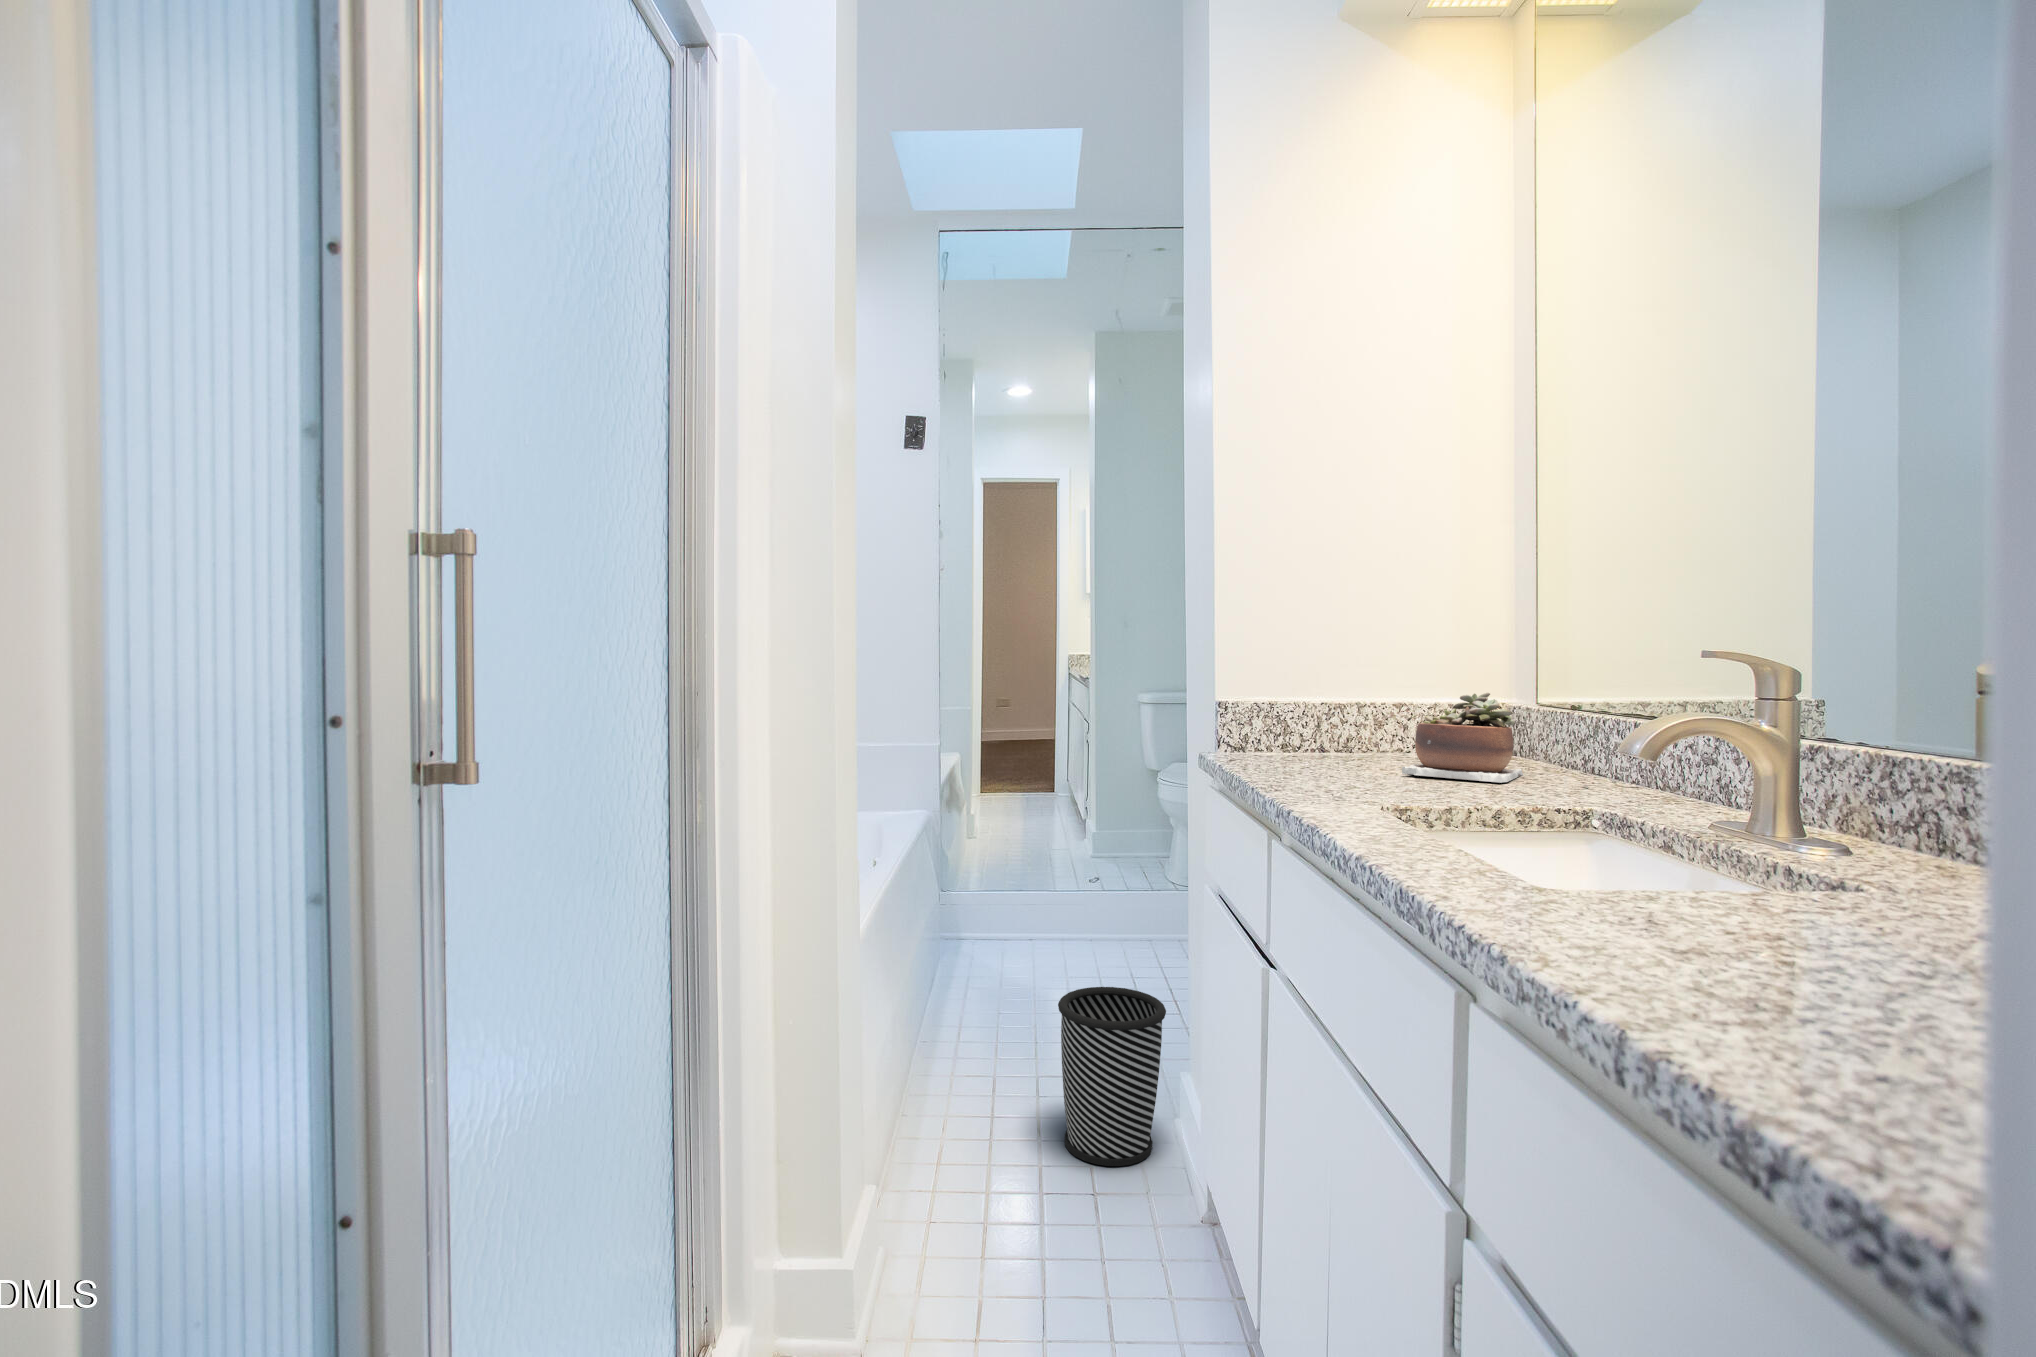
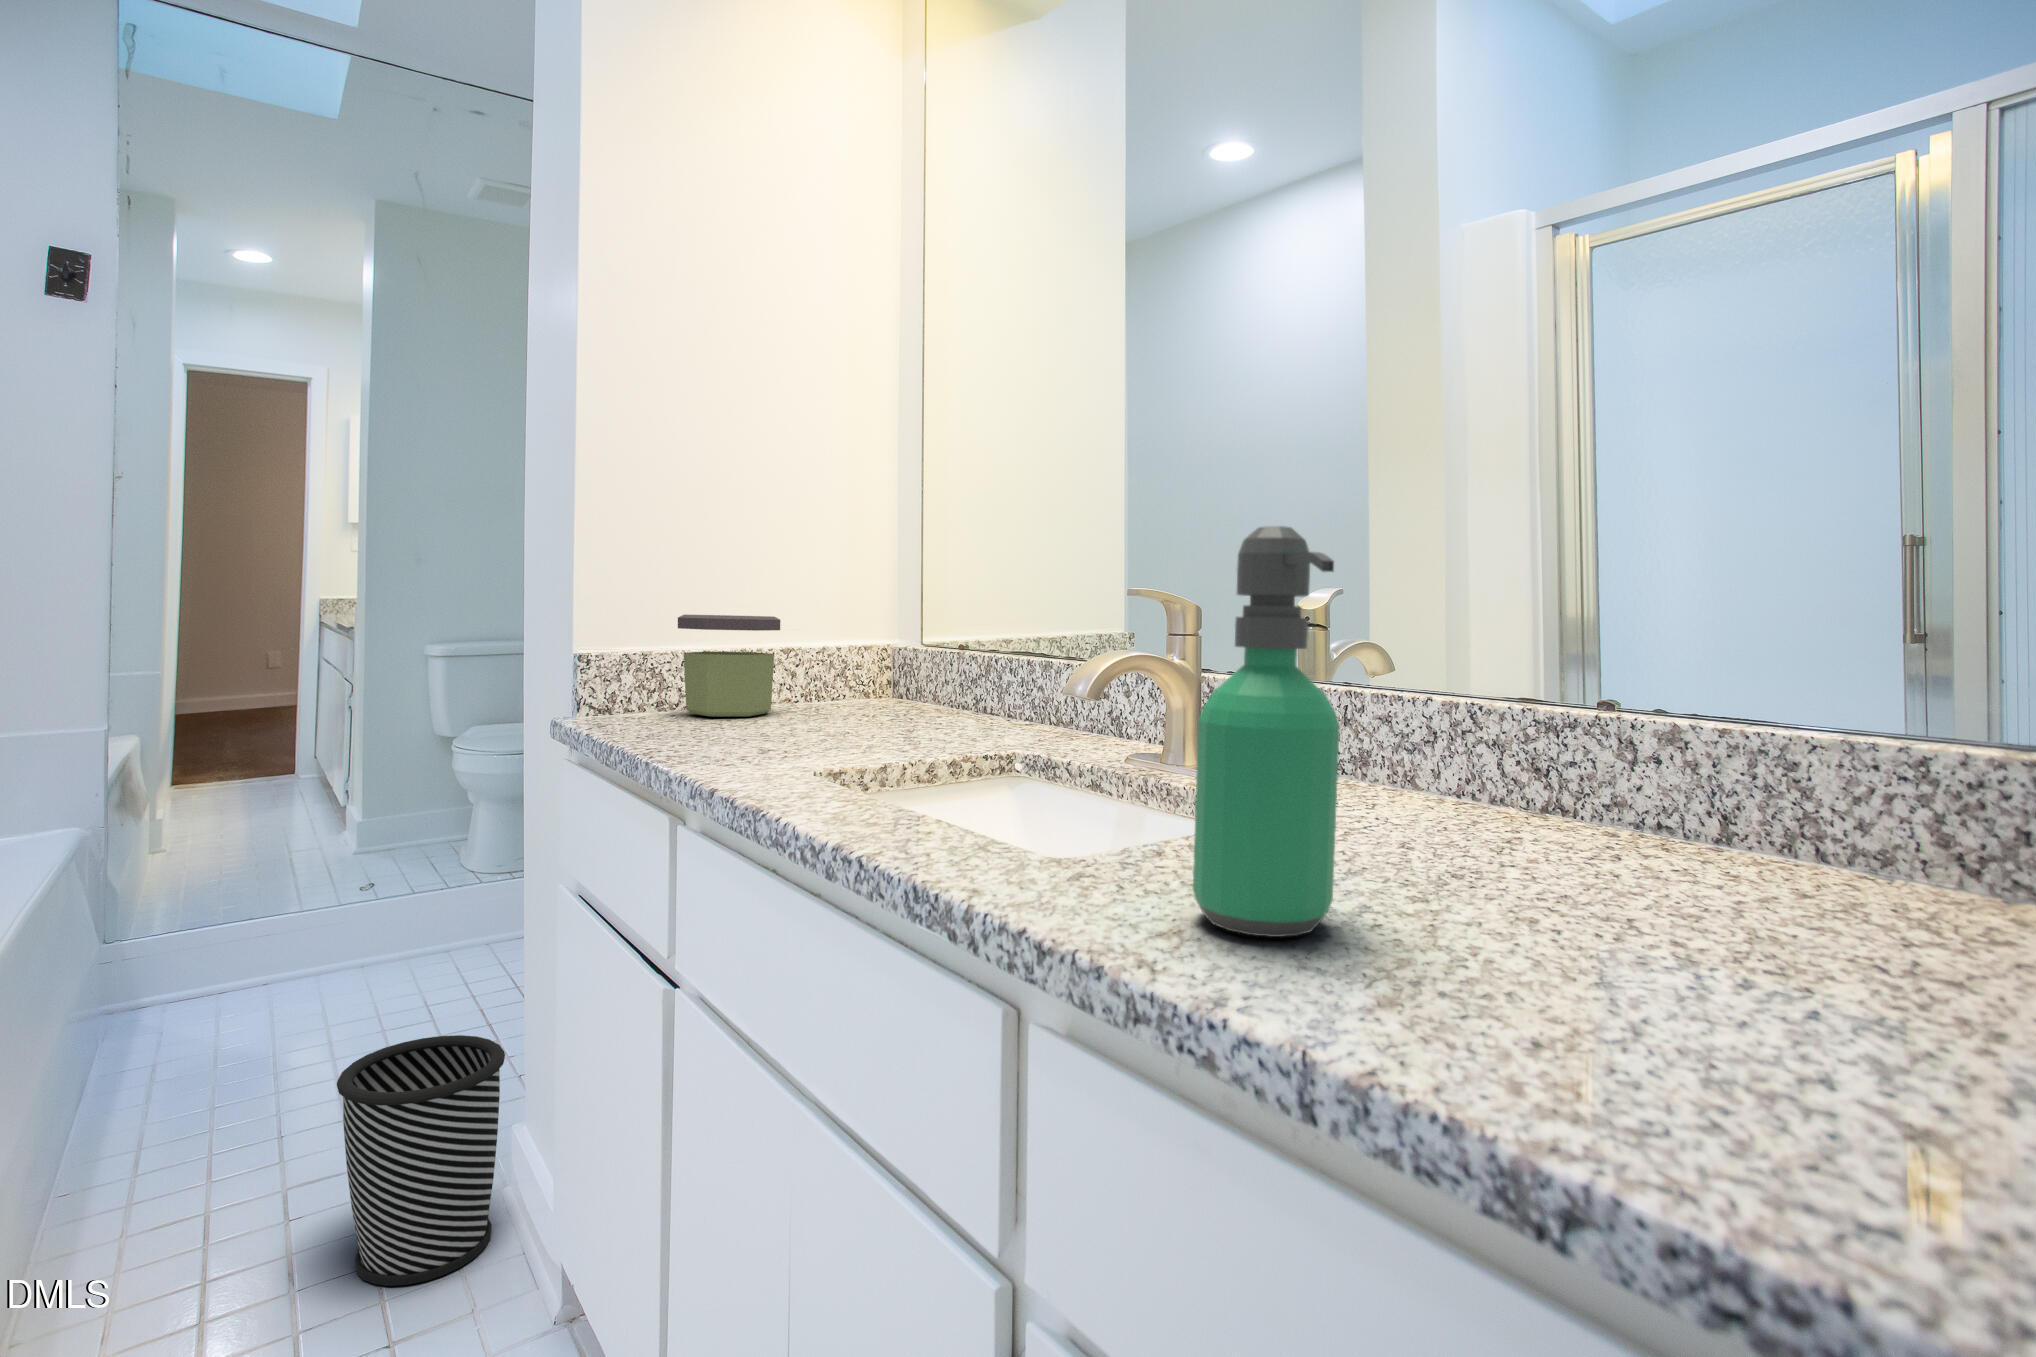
soap dispenser: none [1620,614,1768,969] -> present [1193,526,1340,937]
jar: none [1301,674,1389,761] -> present [678,615,780,717]
succulent plant: present [1402,693,1523,783] -> none [808,633,924,730]

